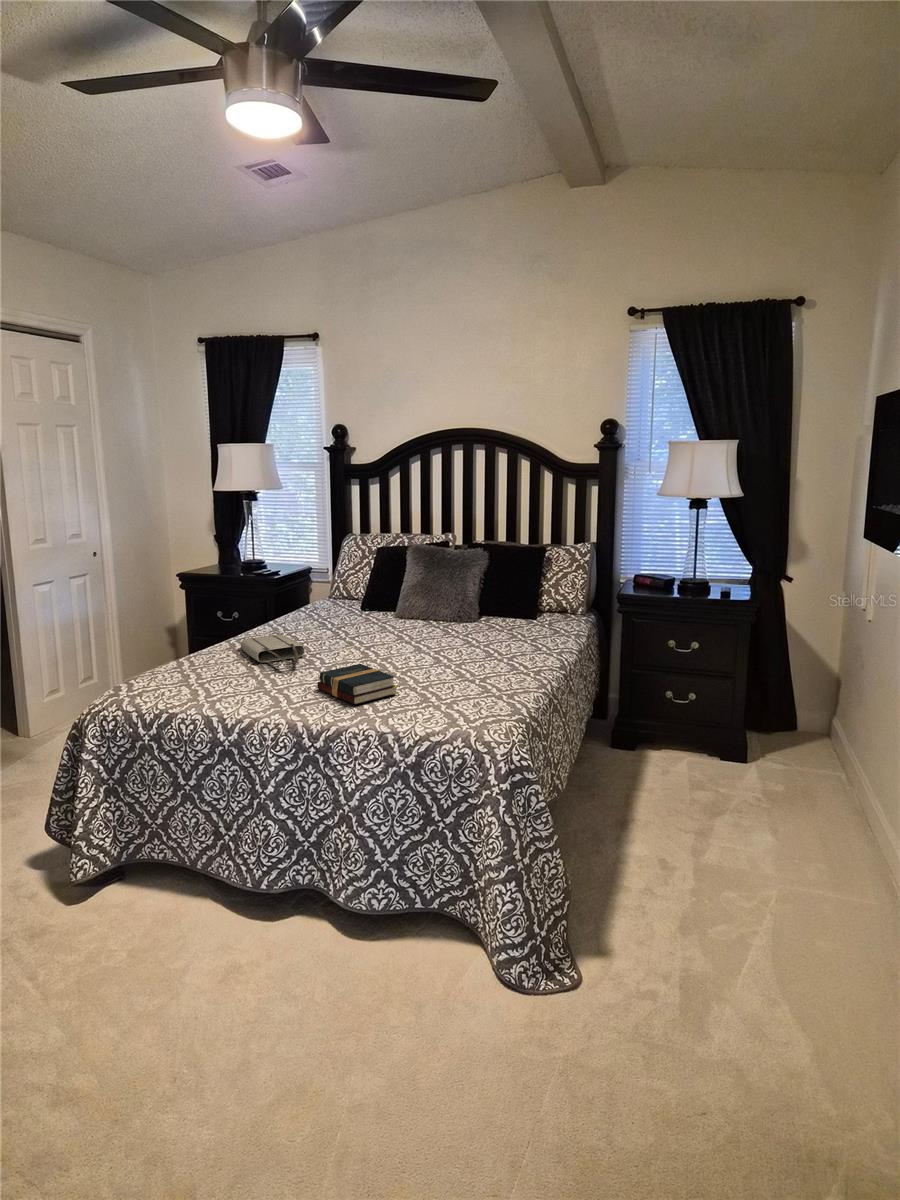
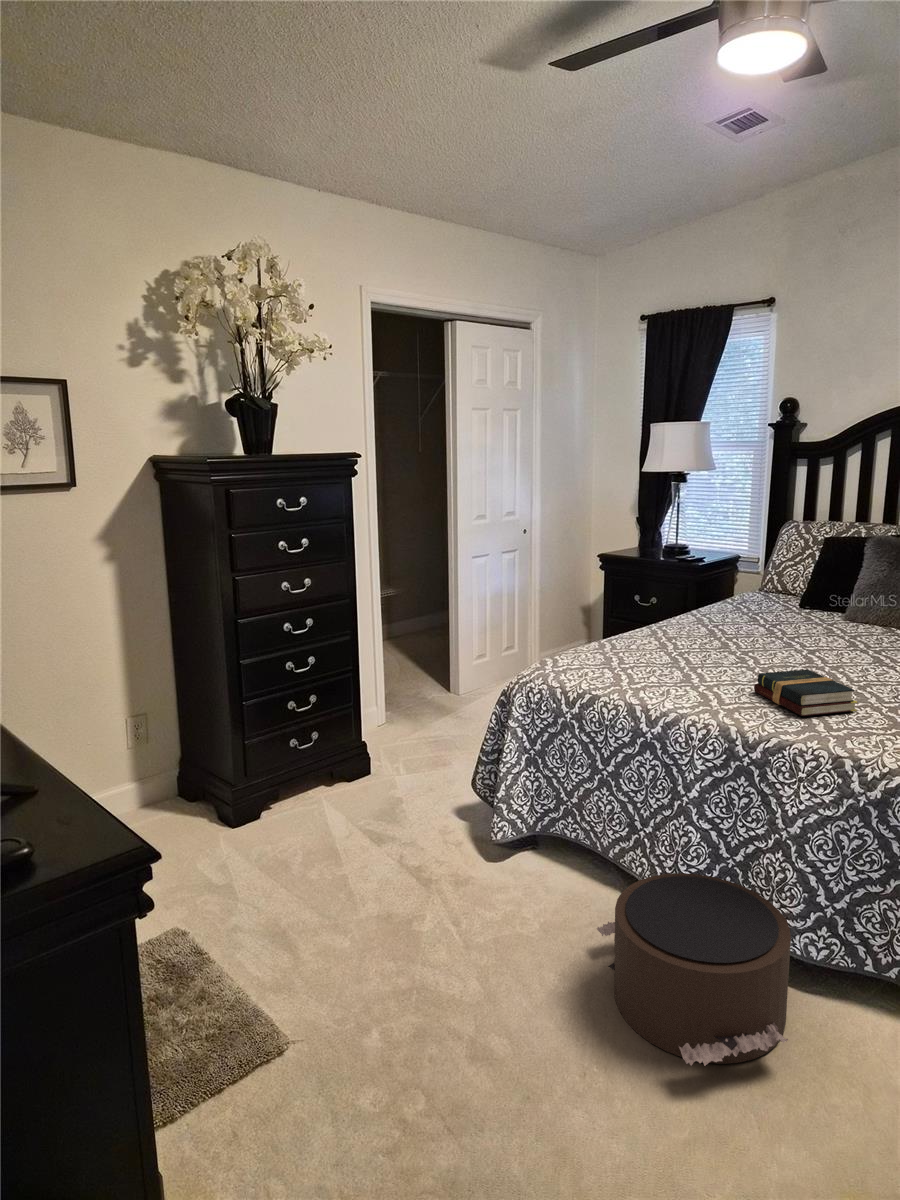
tote bag: present [241,635,305,665] -> none [665,626,737,660]
pouf: none [187,861,359,1035] -> present [597,873,791,1066]

